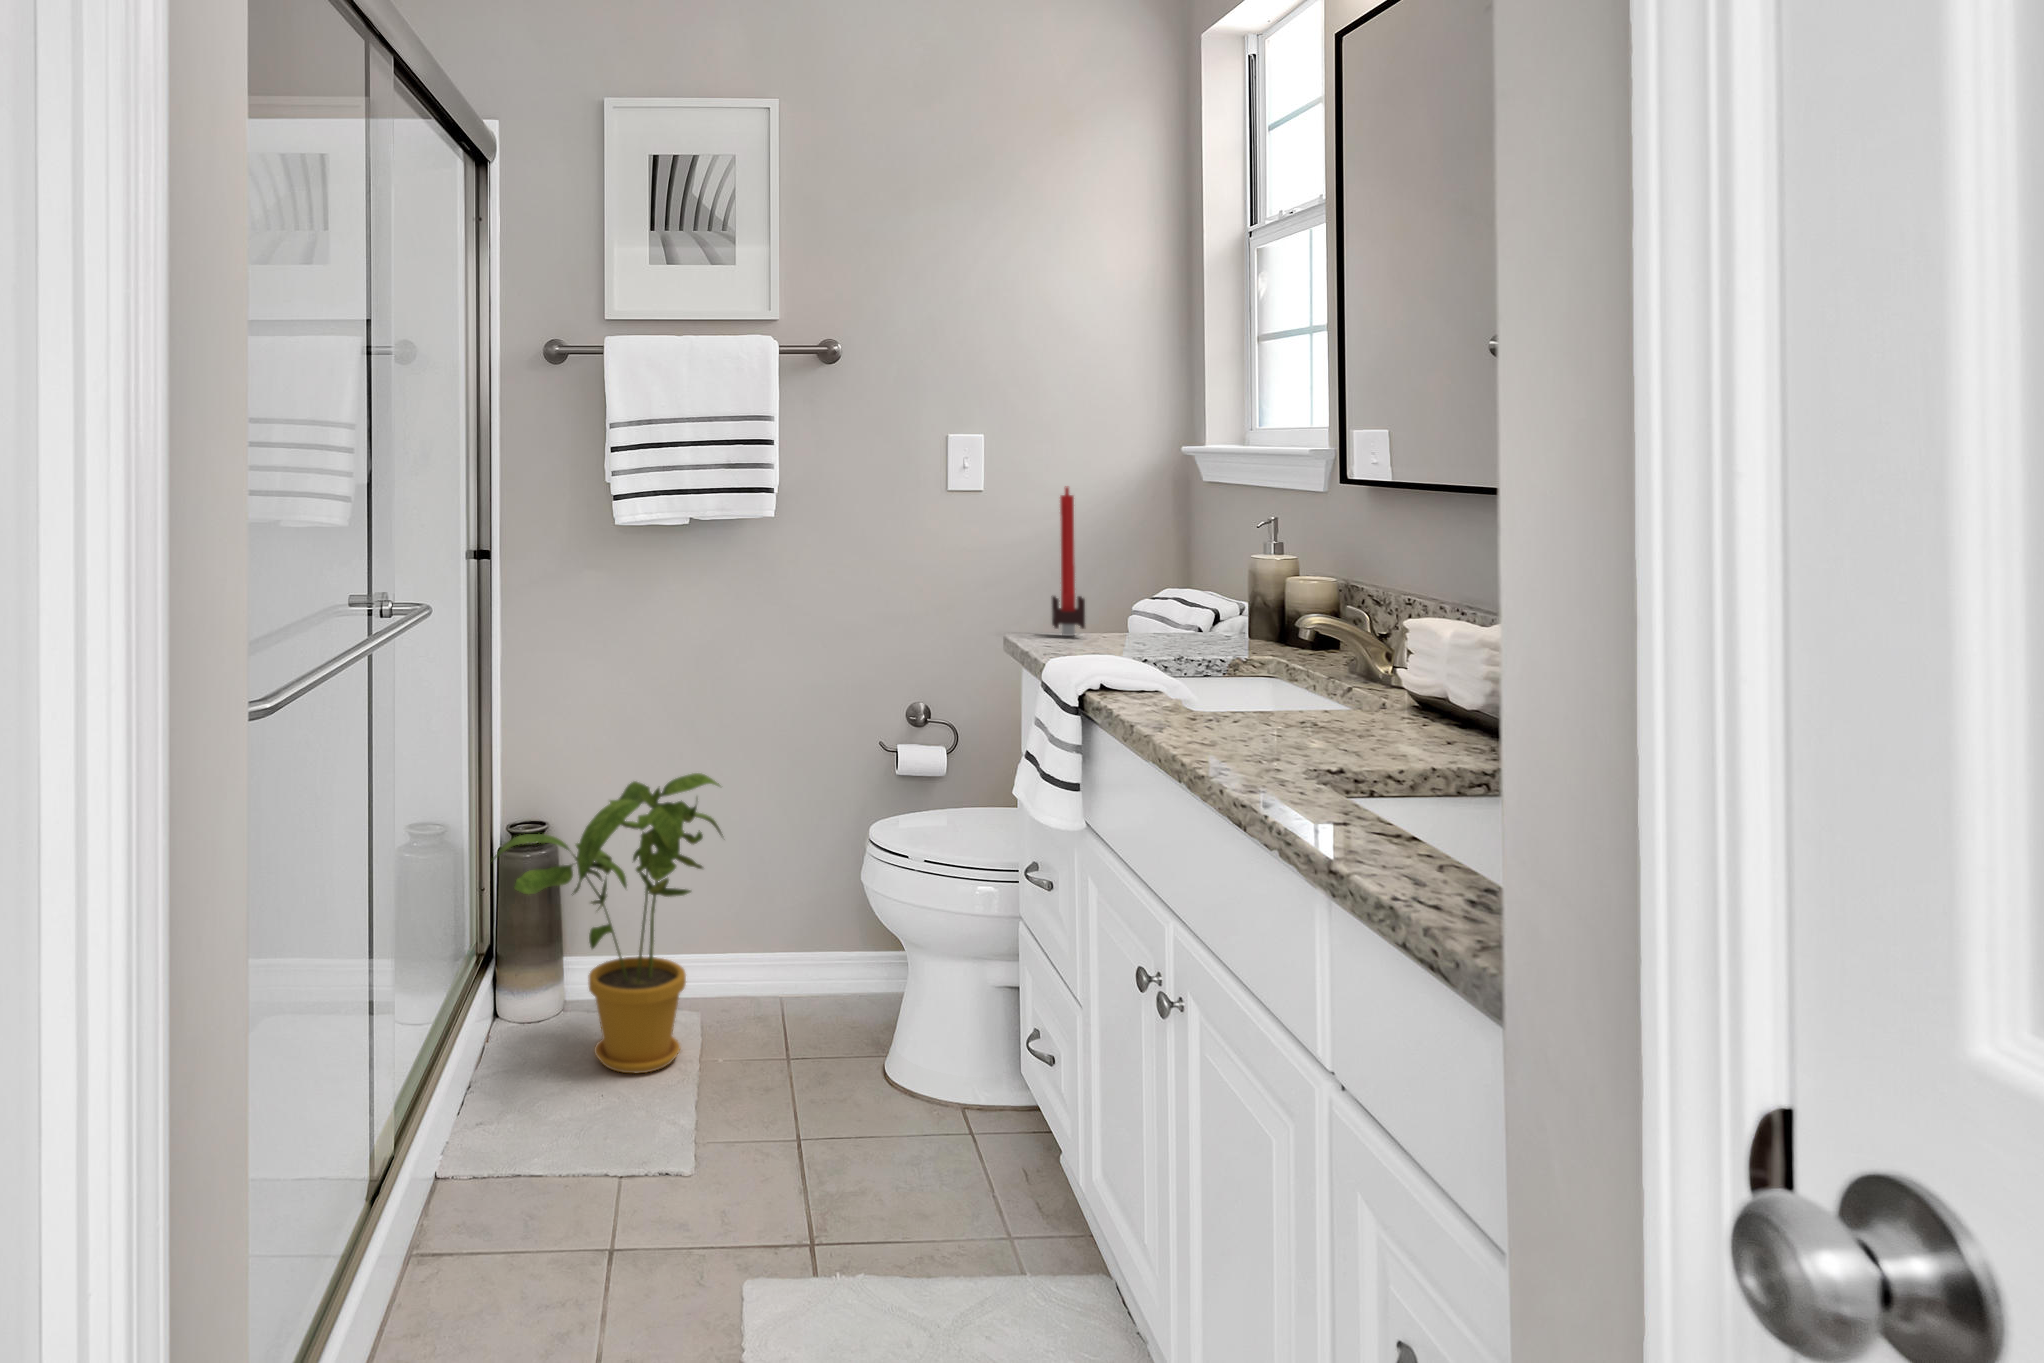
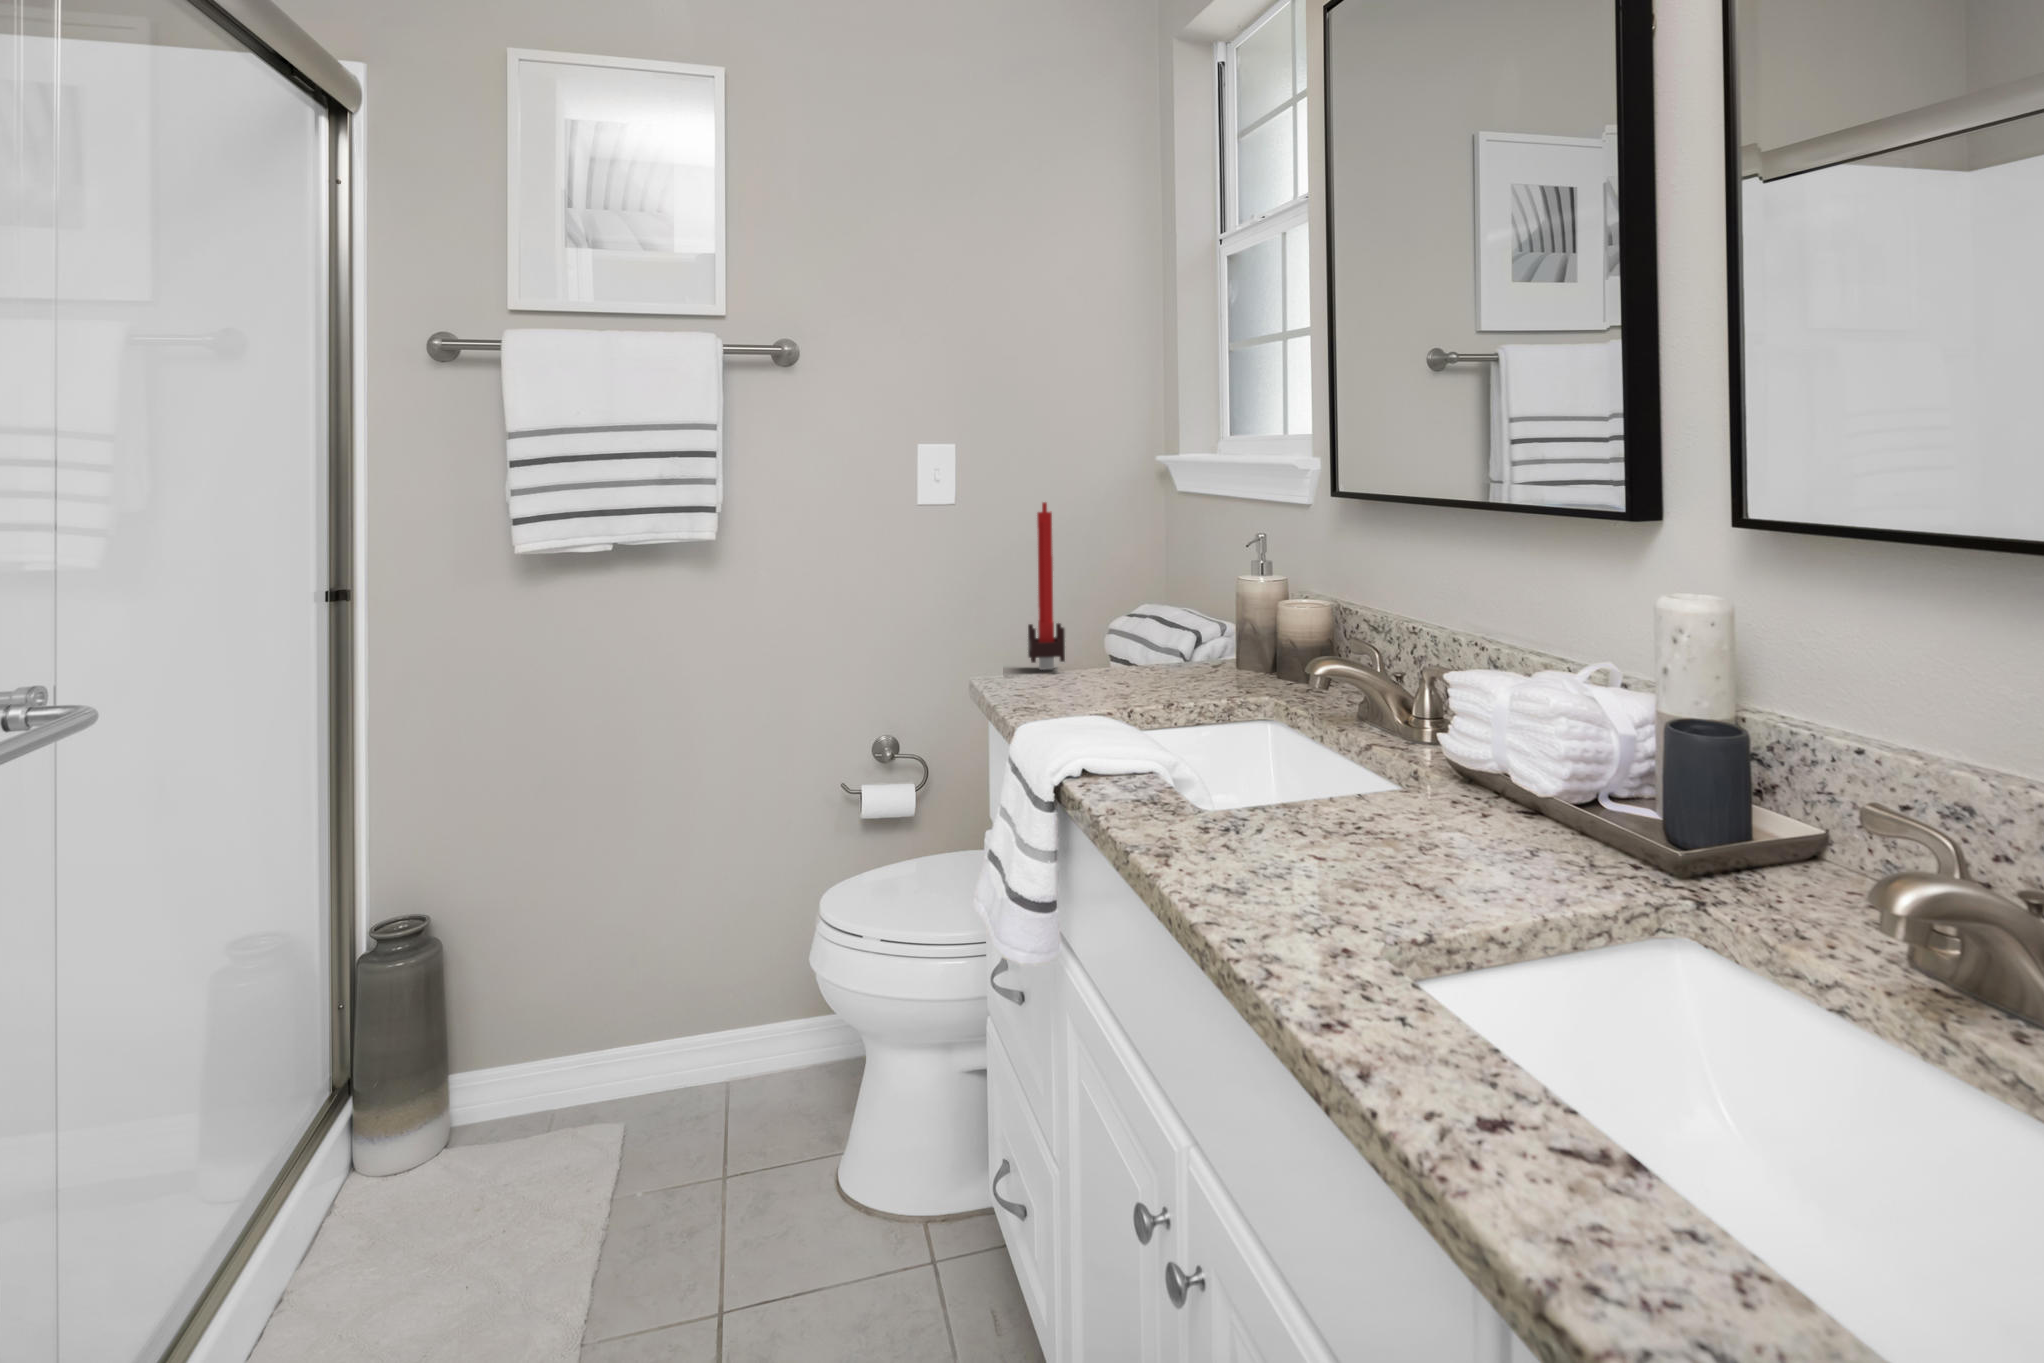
house plant: present [493,773,723,1073] -> none [319,866,649,1250]

